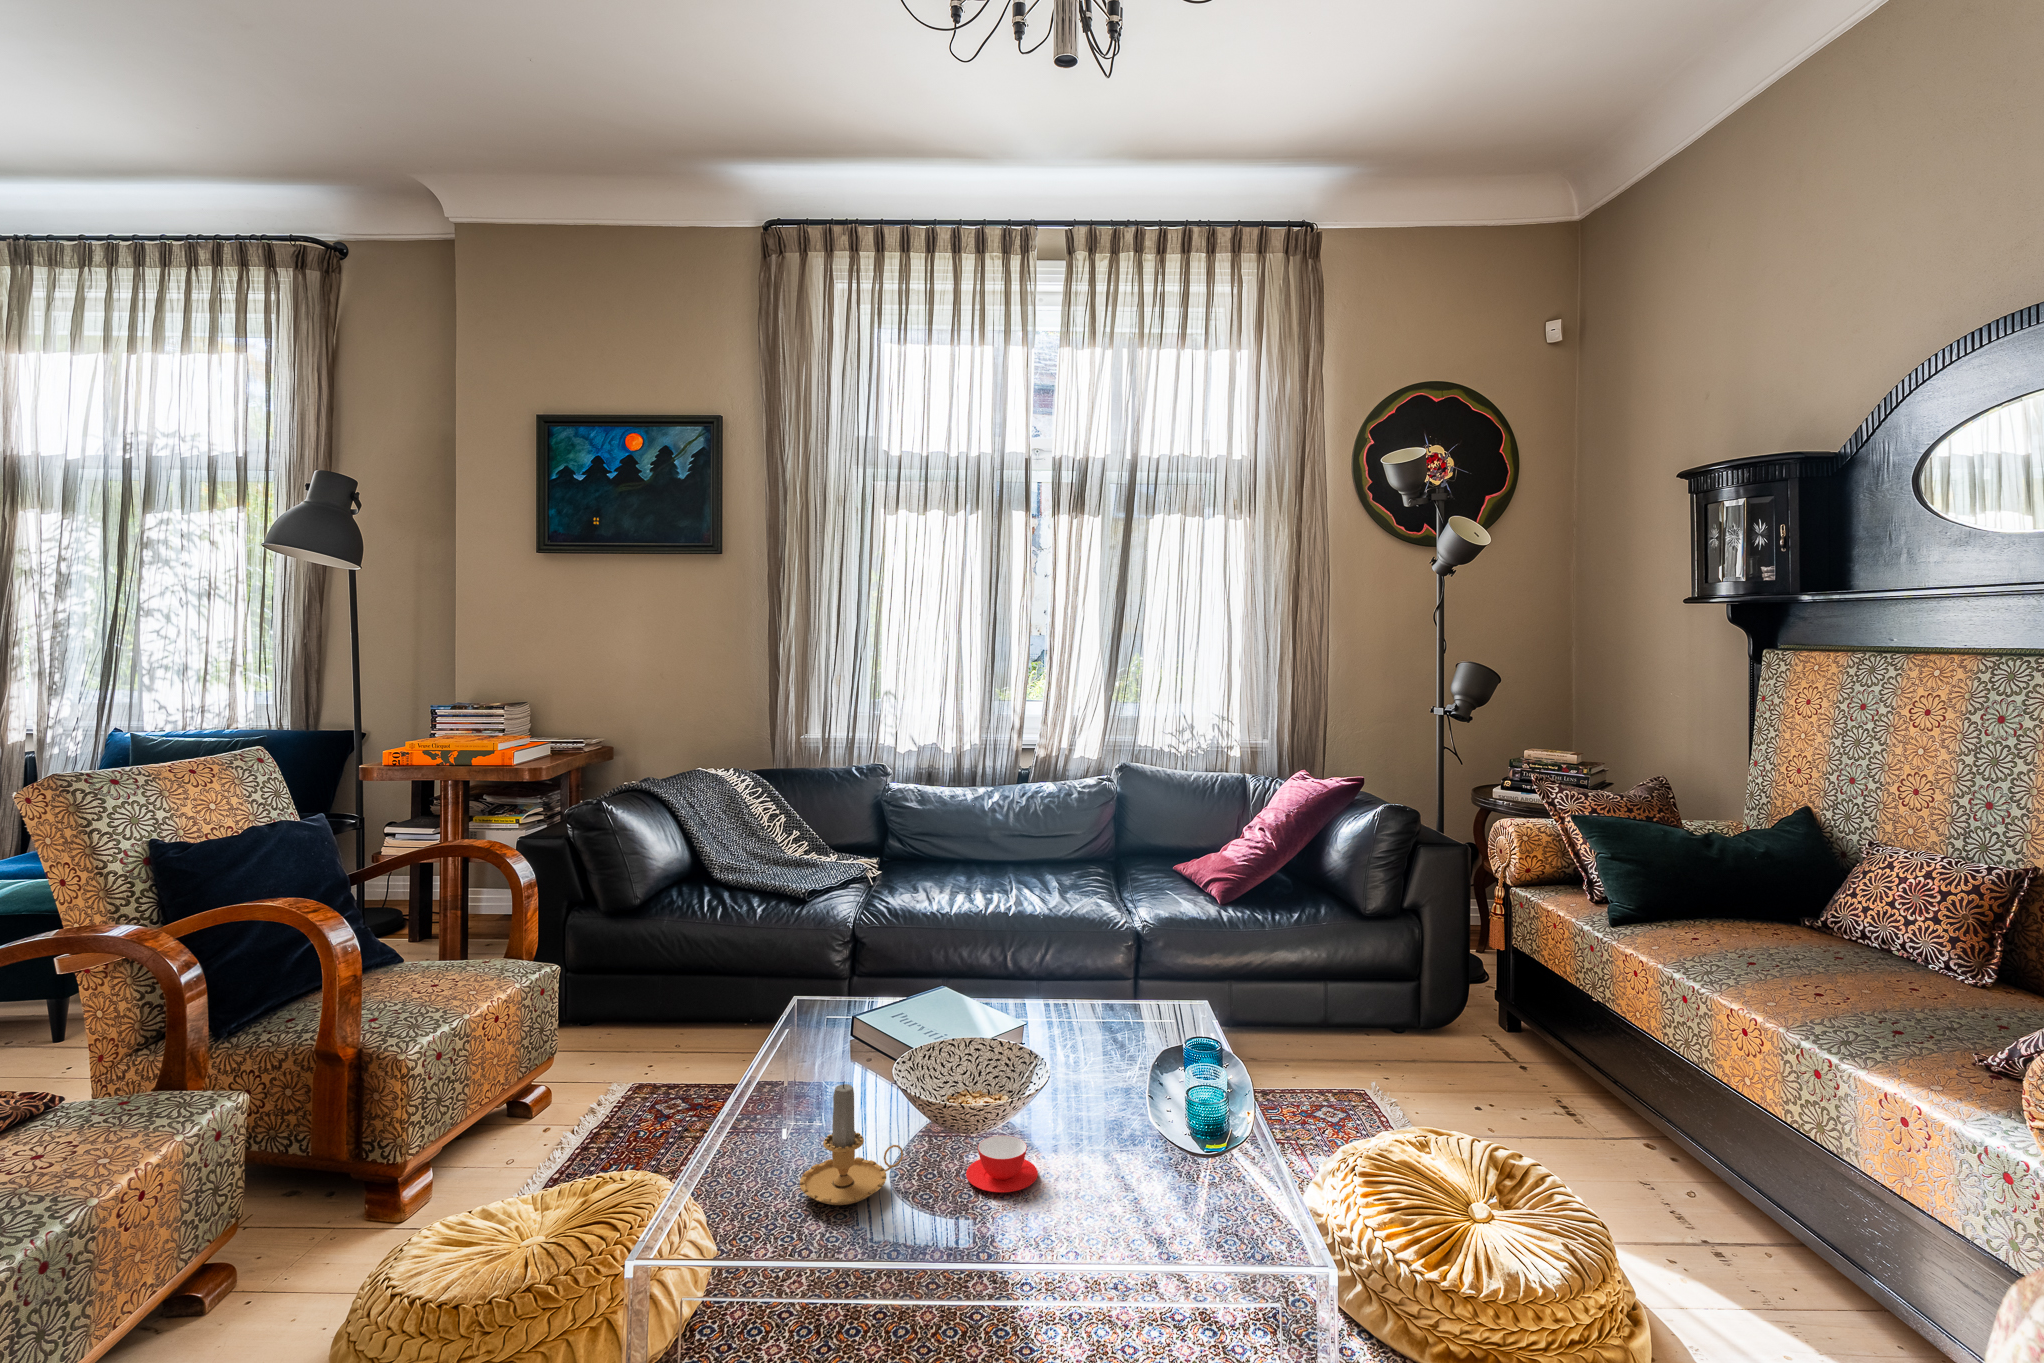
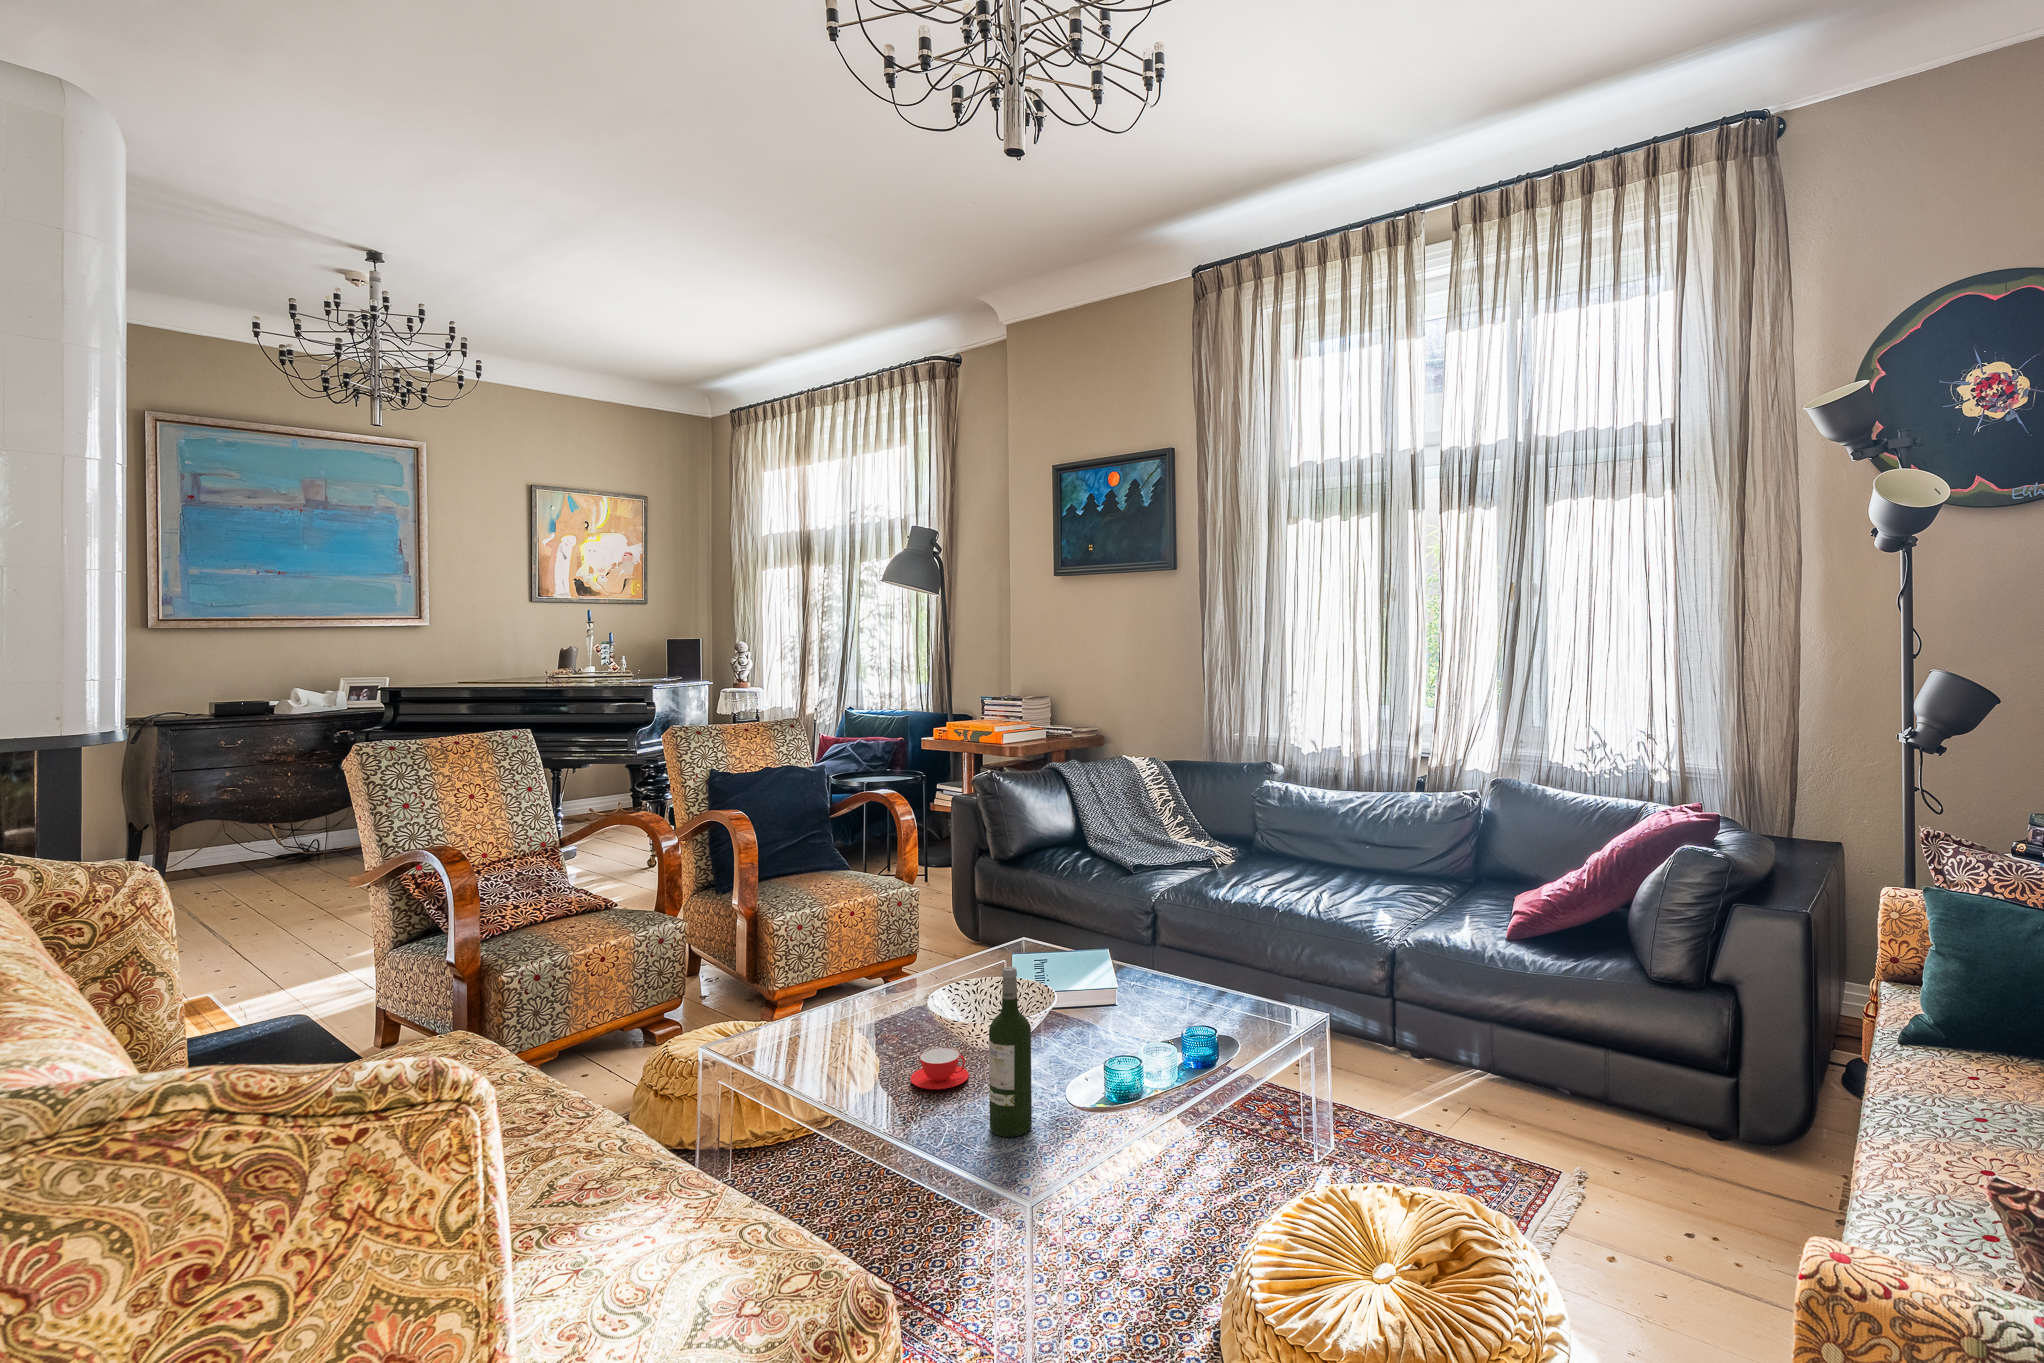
wine bottle: none [1134,1009,1184,1209] -> present [989,967,1032,1137]
candle: present [800,1081,903,1205] -> none [810,974,885,1062]

